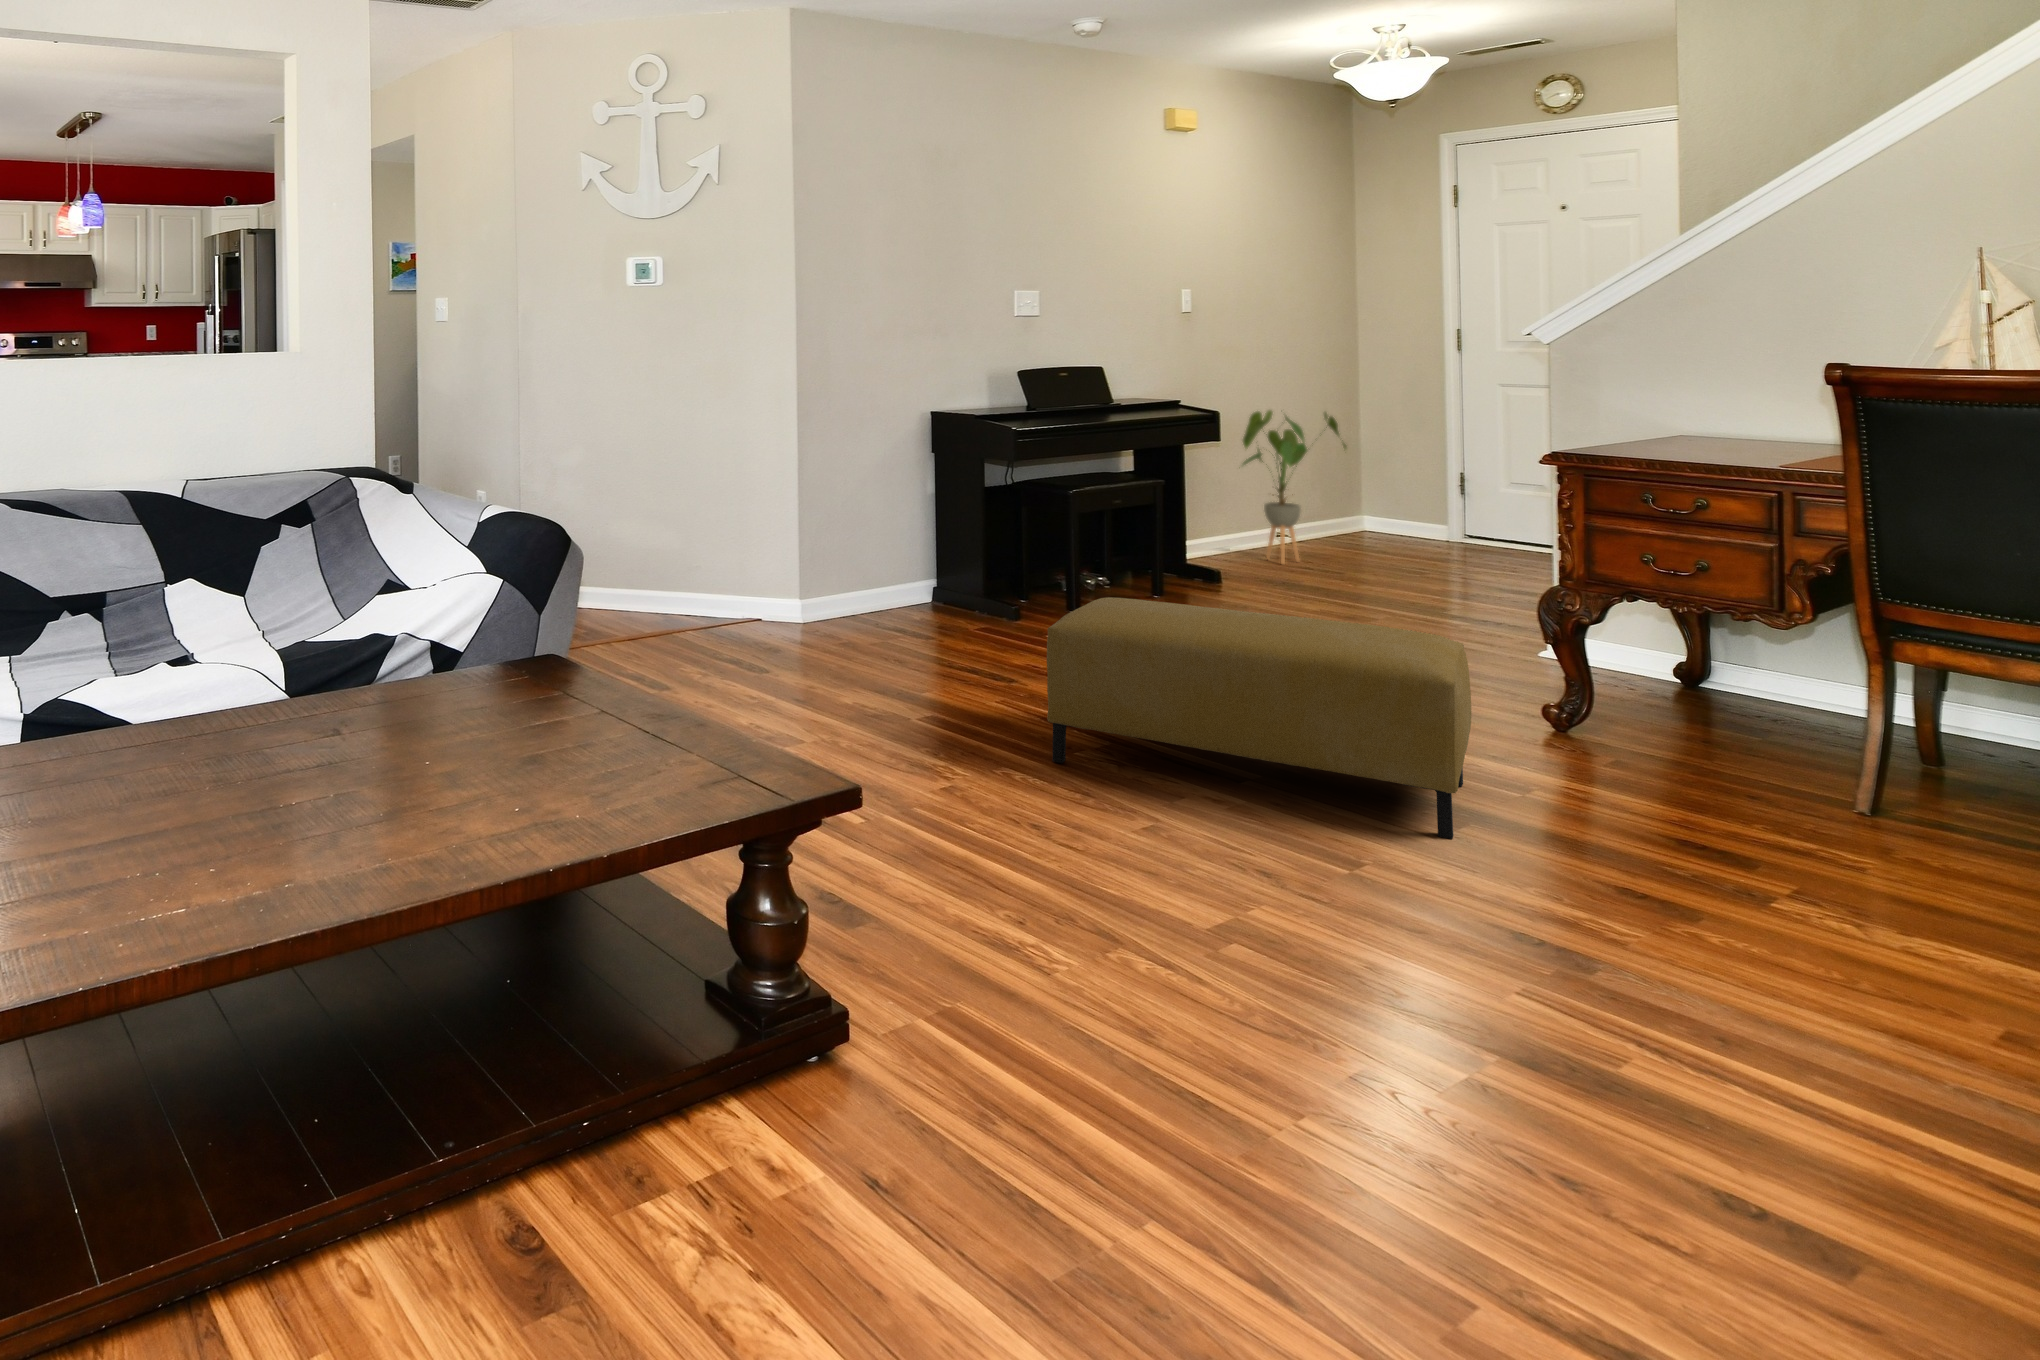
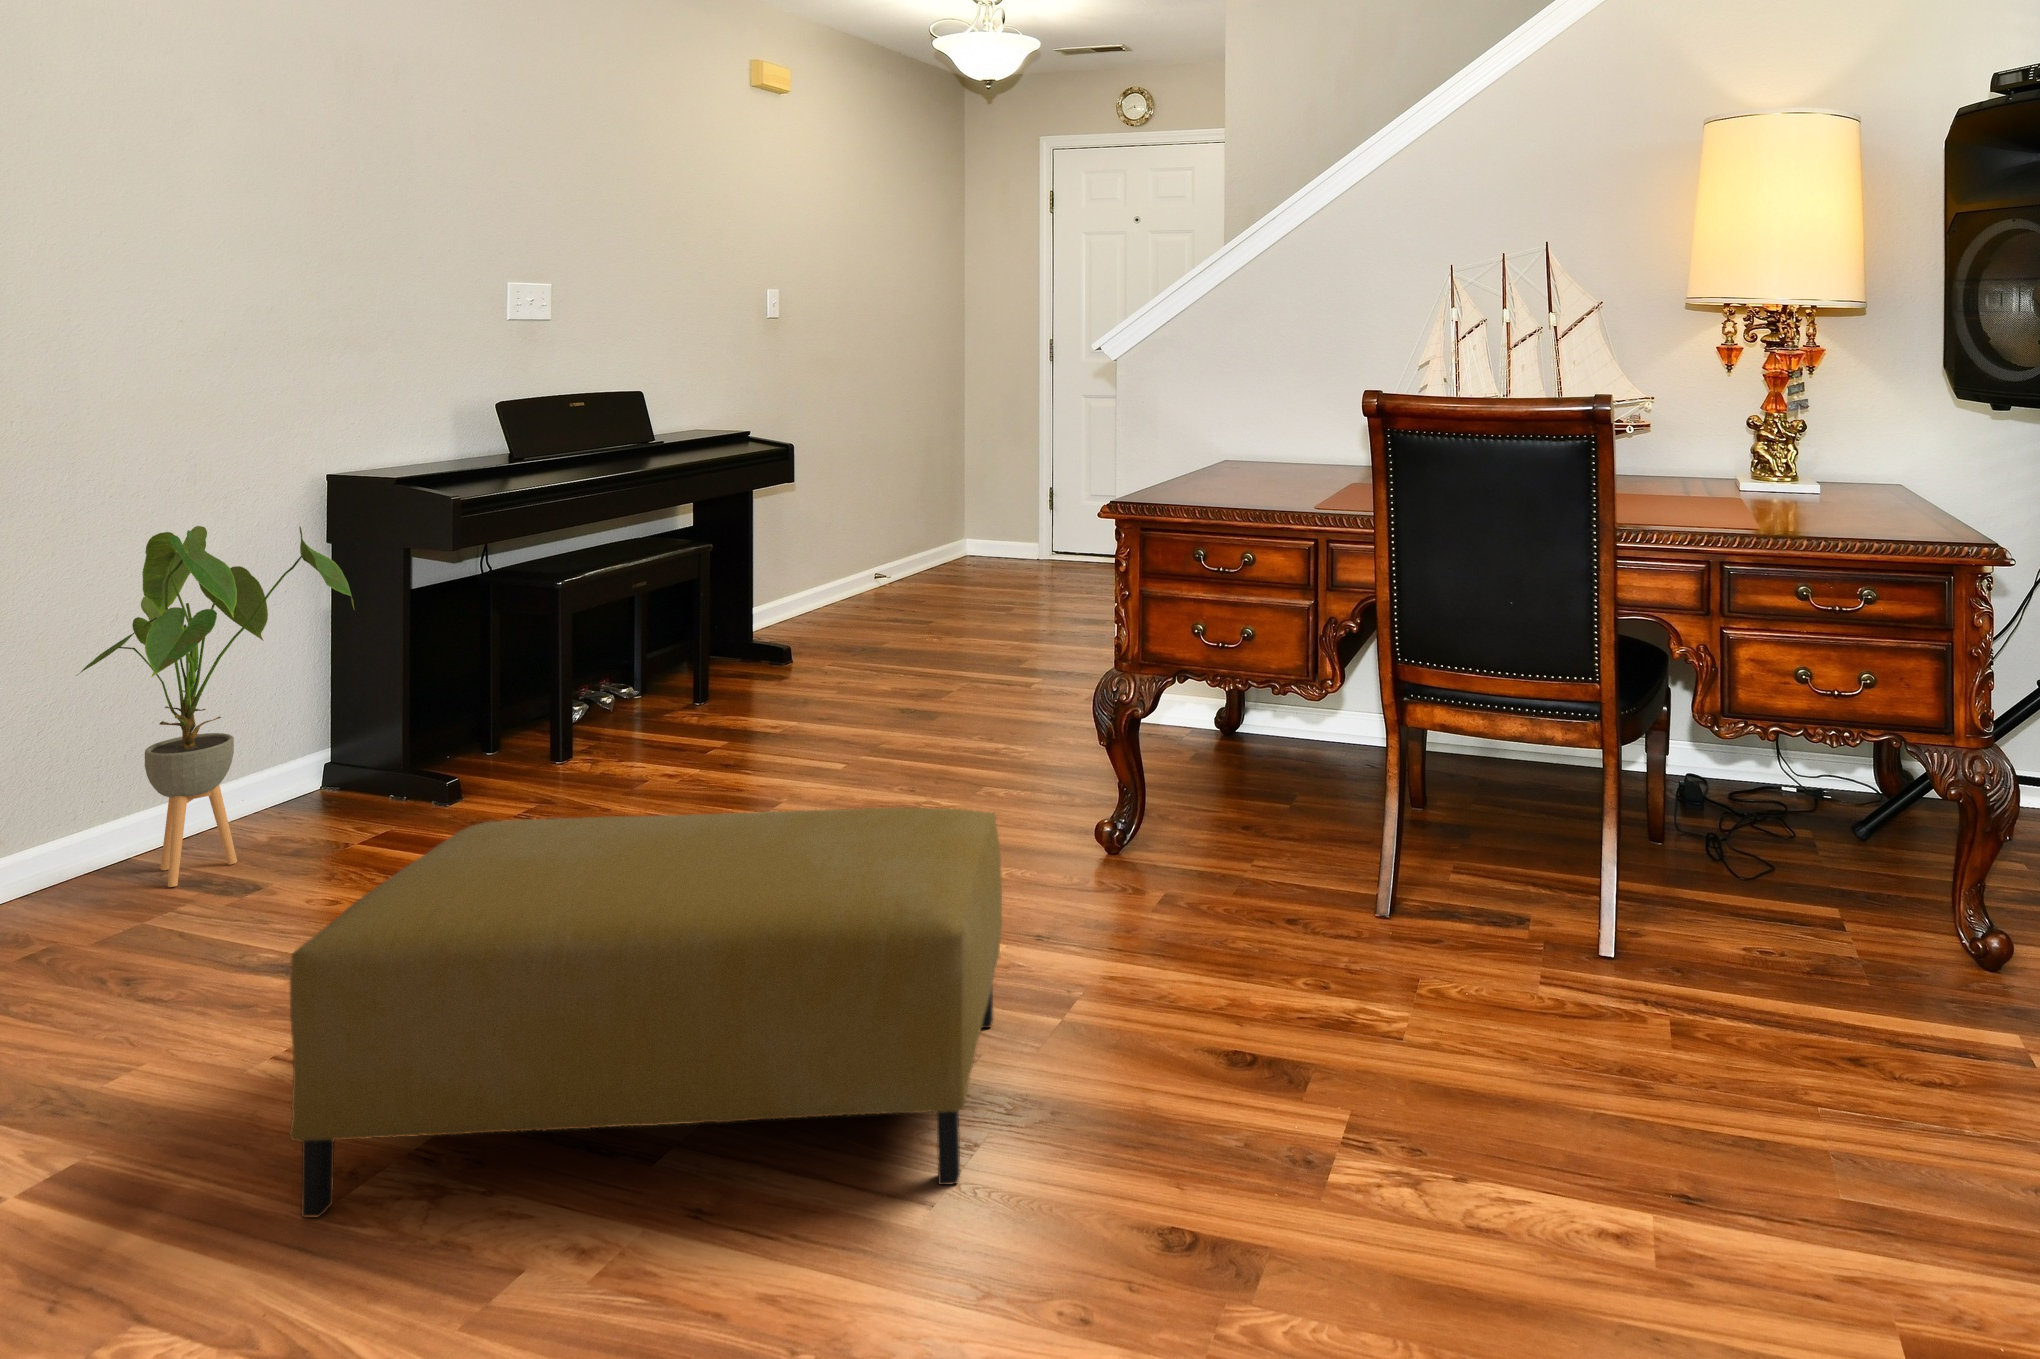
house plant: present [1243,410,1346,564] -> present [76,526,354,887]

